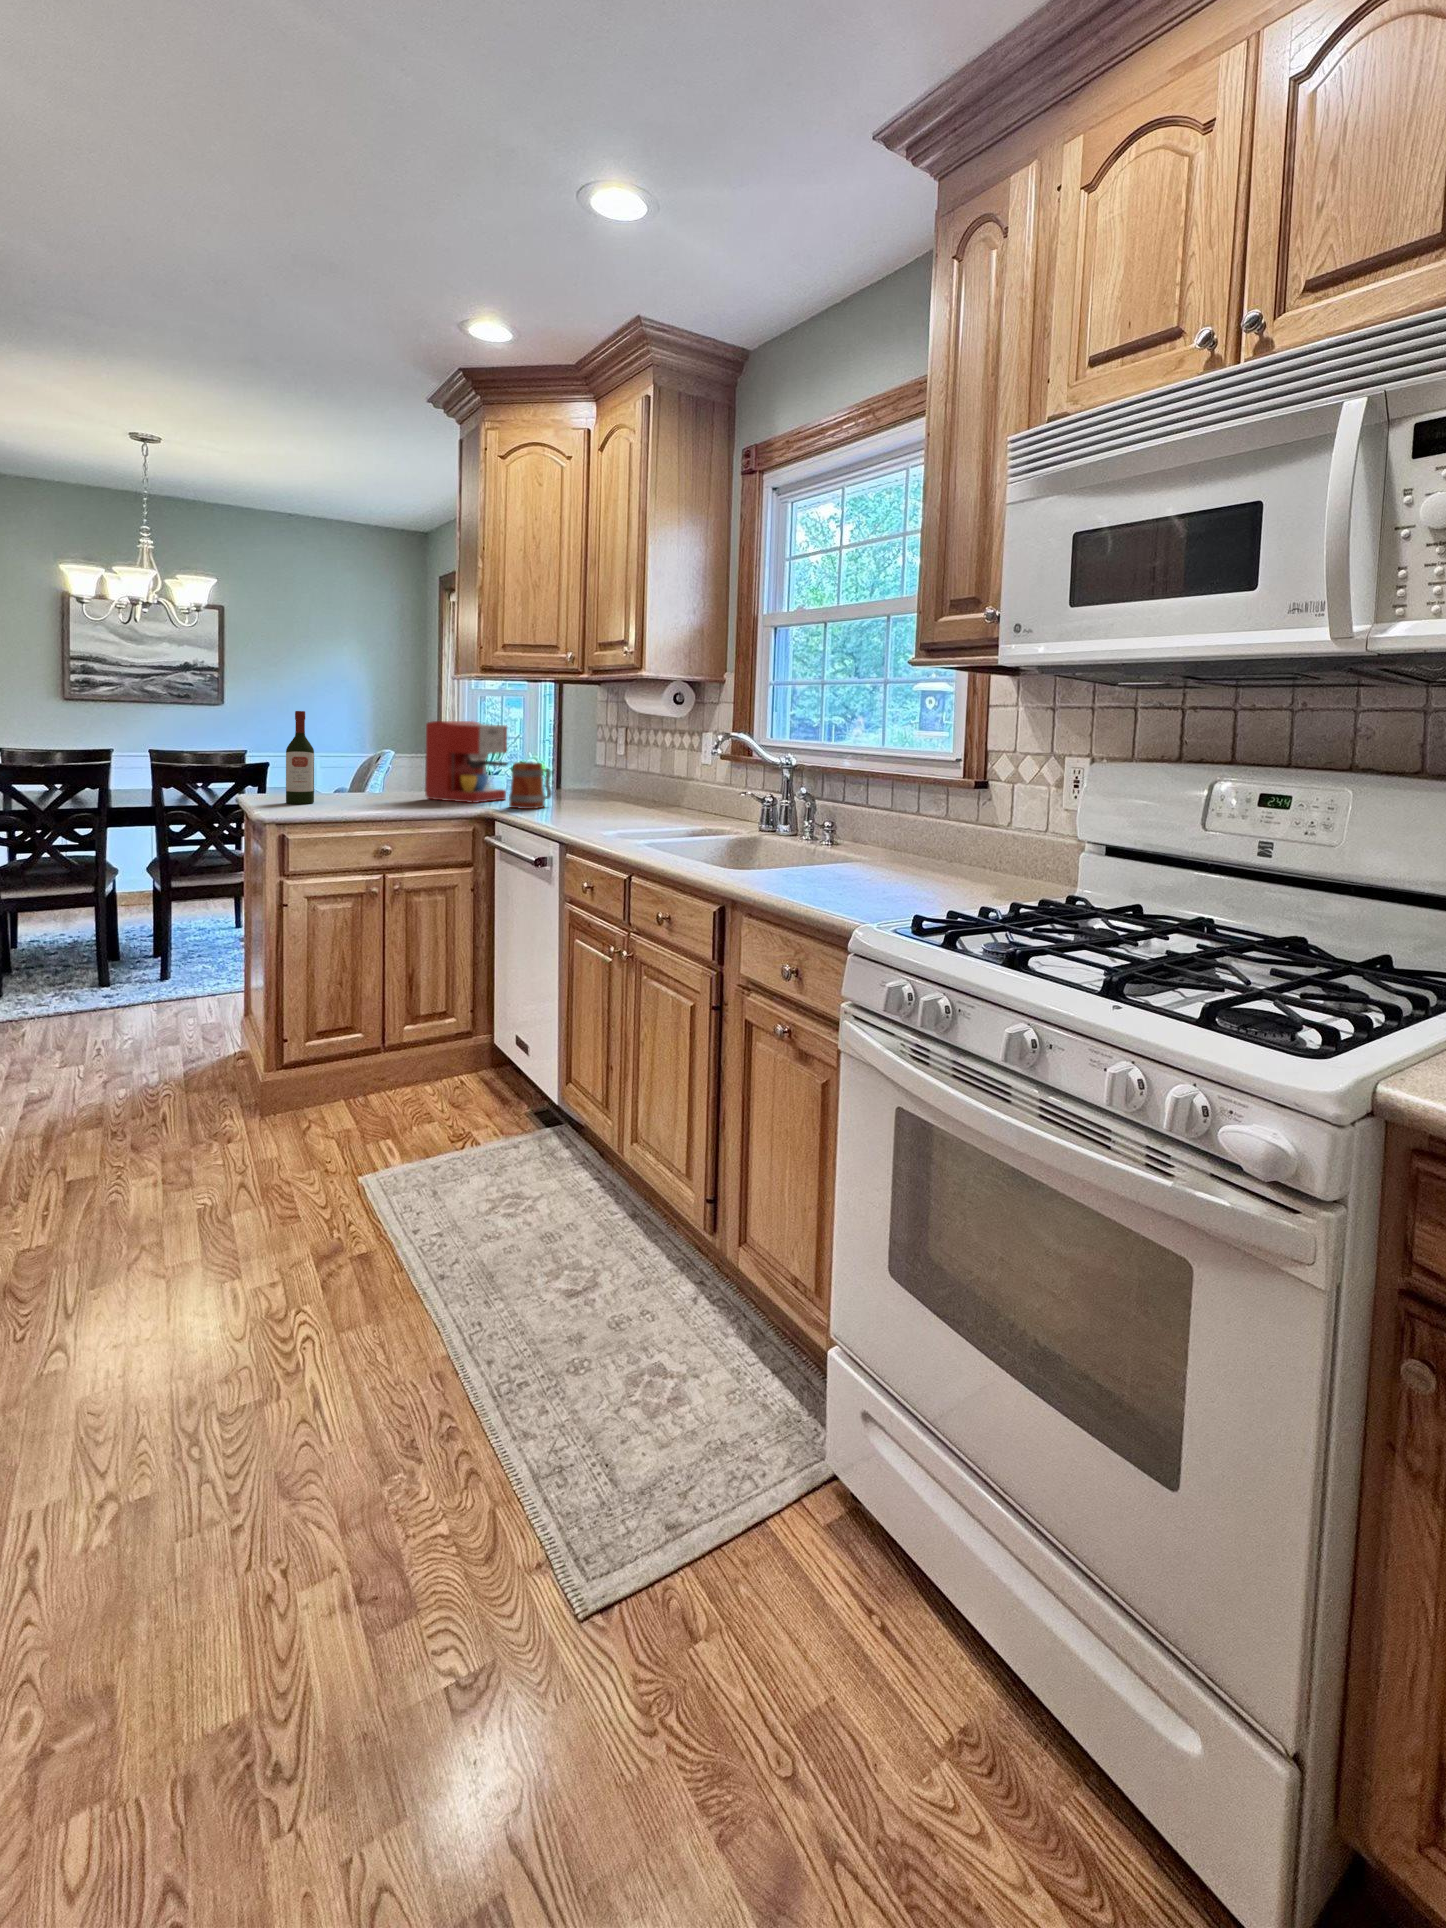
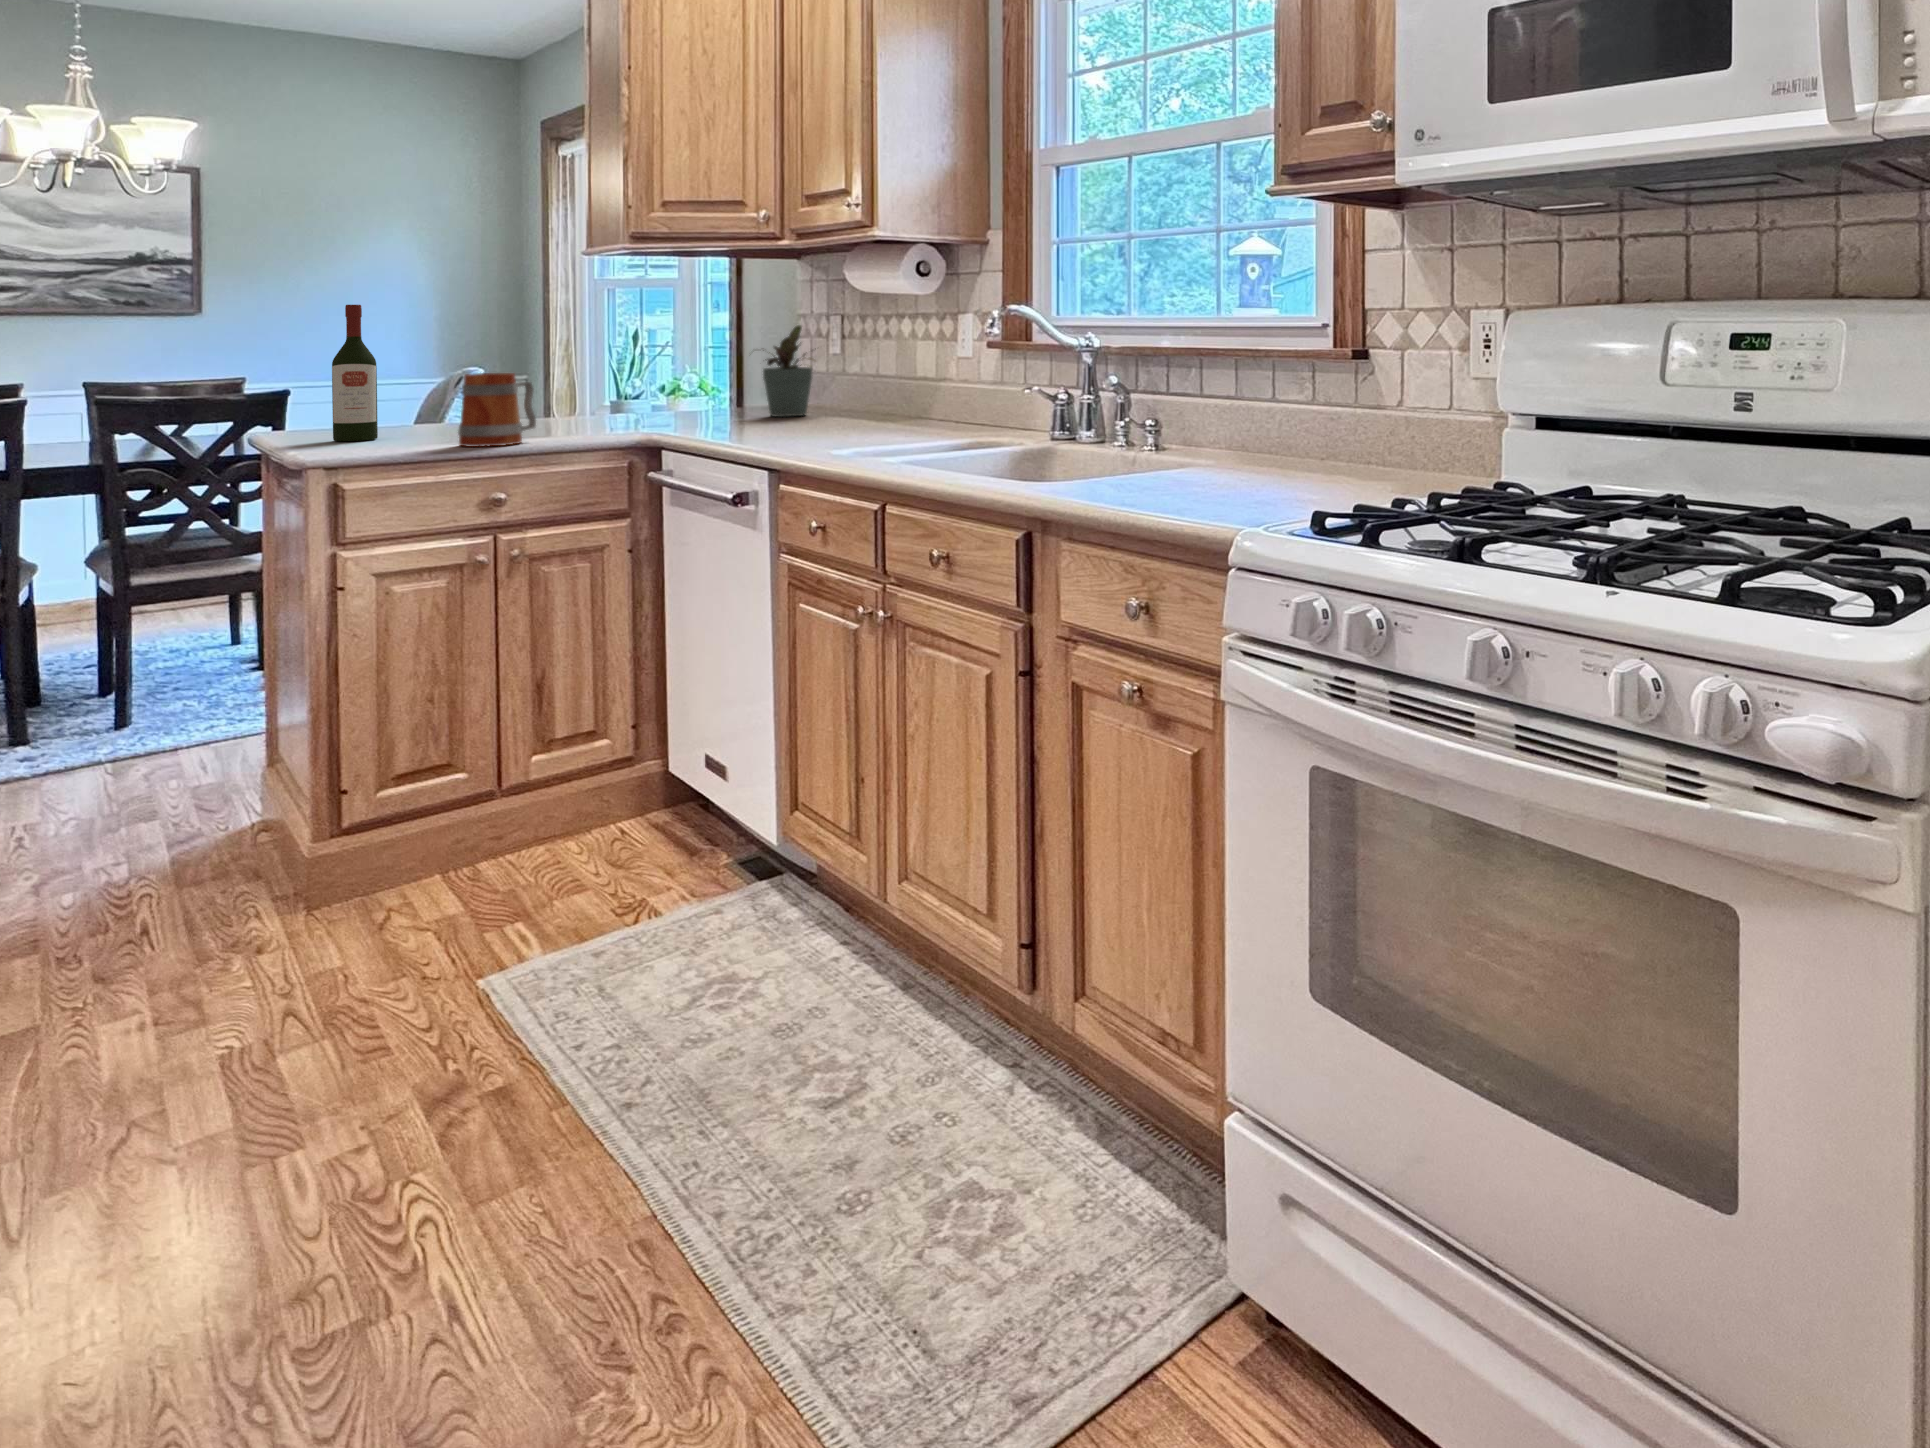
coffee maker: present [425,721,507,803] -> none [547,314,673,429]
potted plant: none [561,733,613,798] -> present [763,325,813,417]
mug: present [509,762,551,809] -> present [458,373,536,447]

